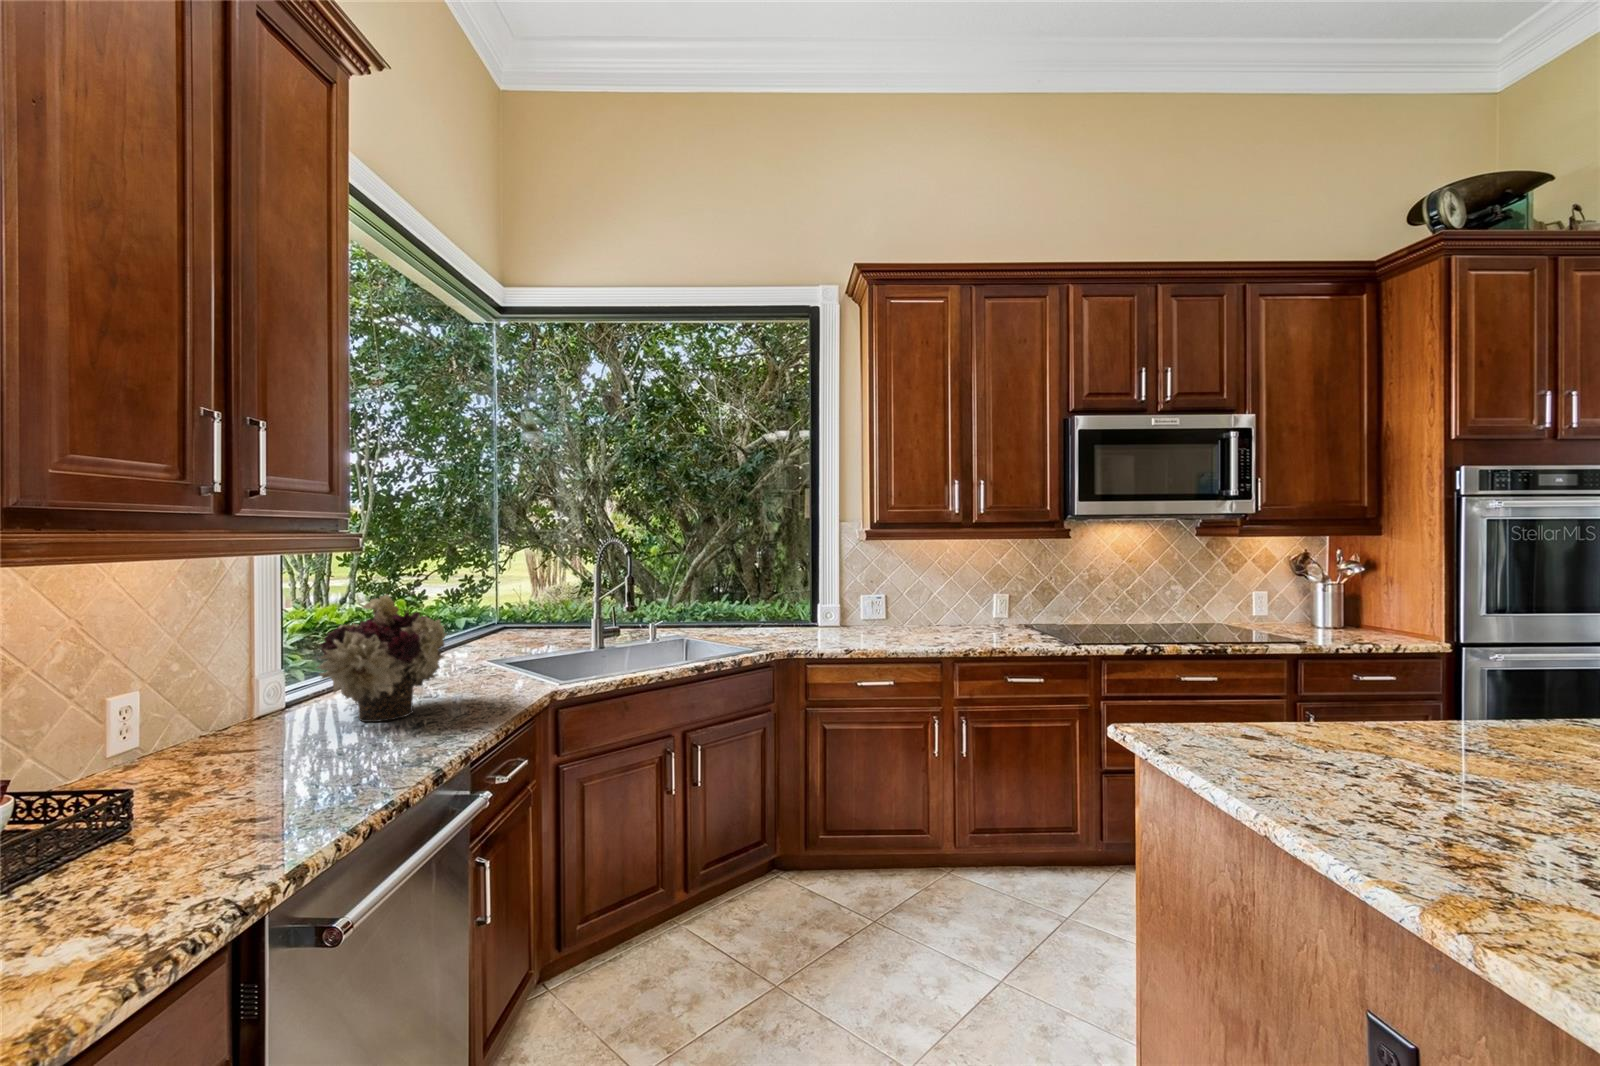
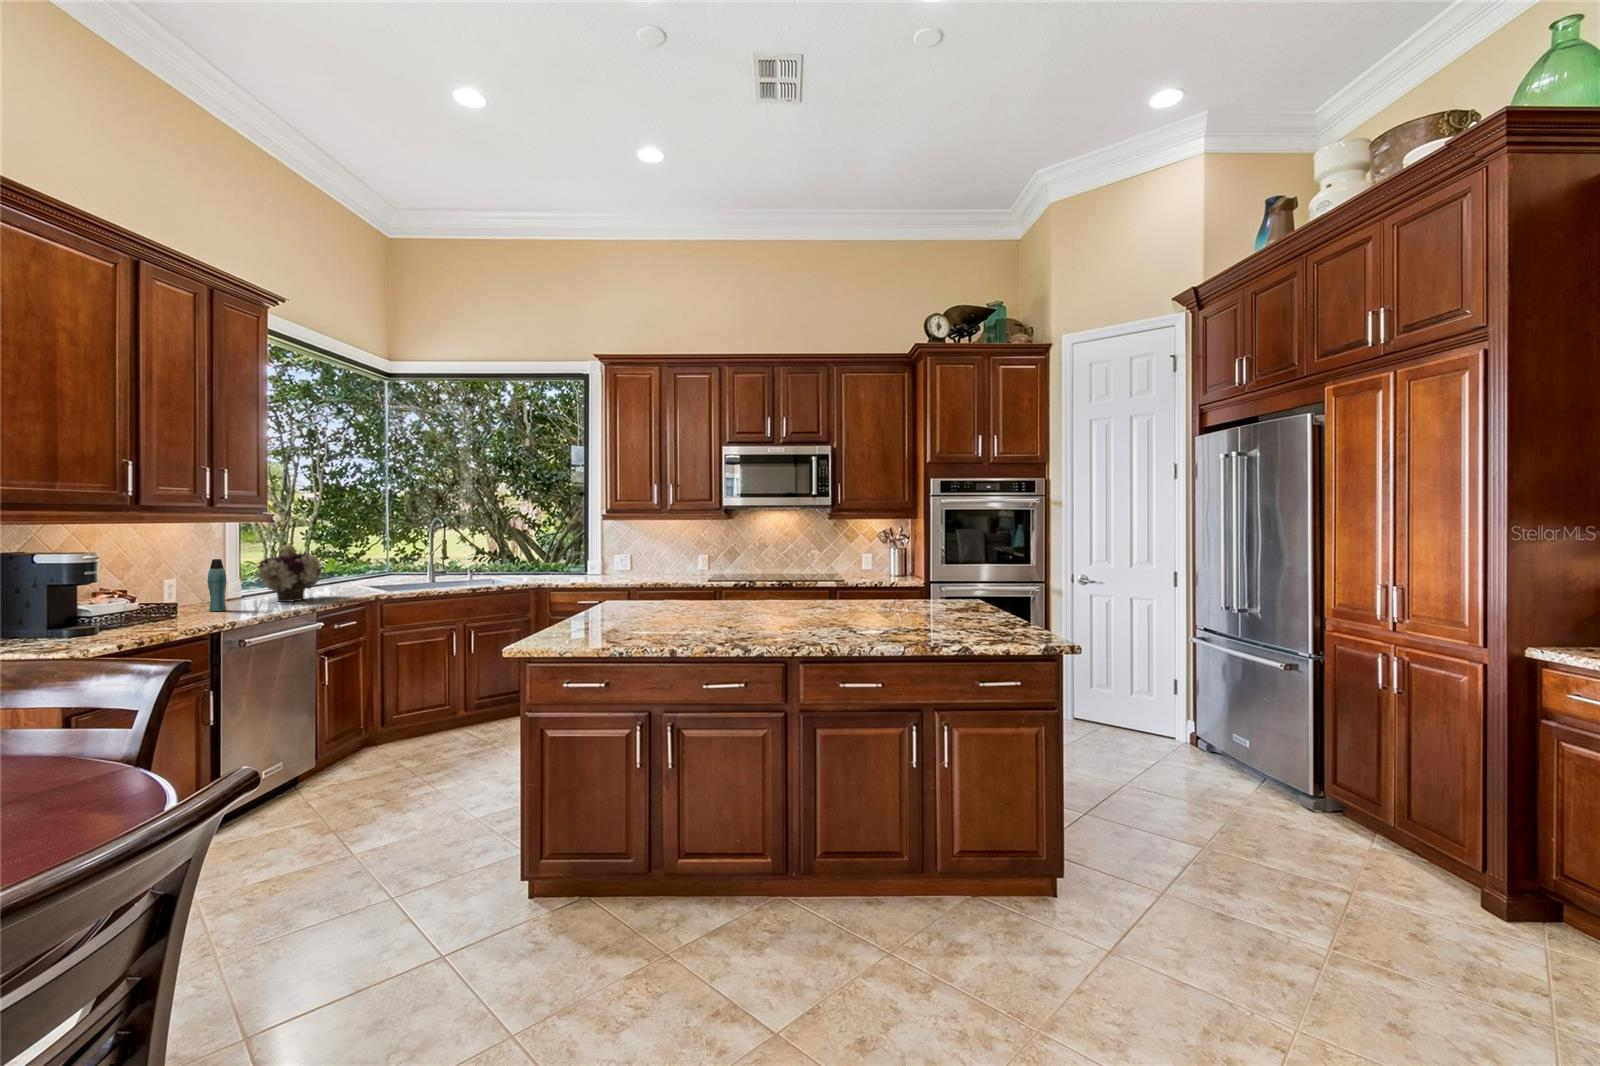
bottle: none [217,640,261,772] -> present [208,559,226,611]

